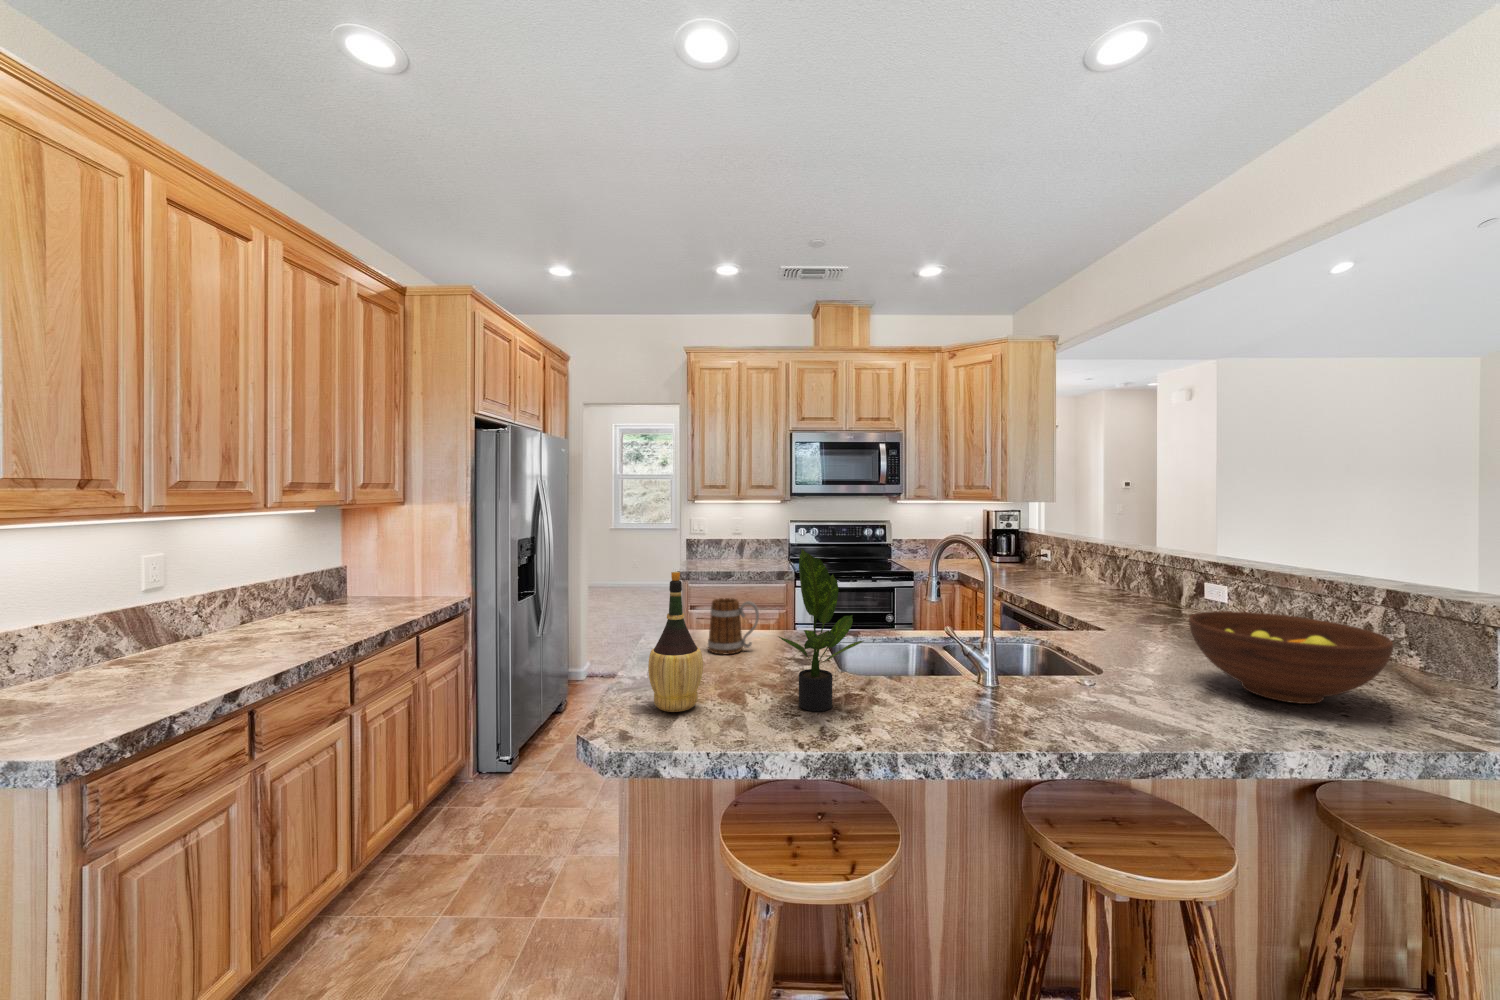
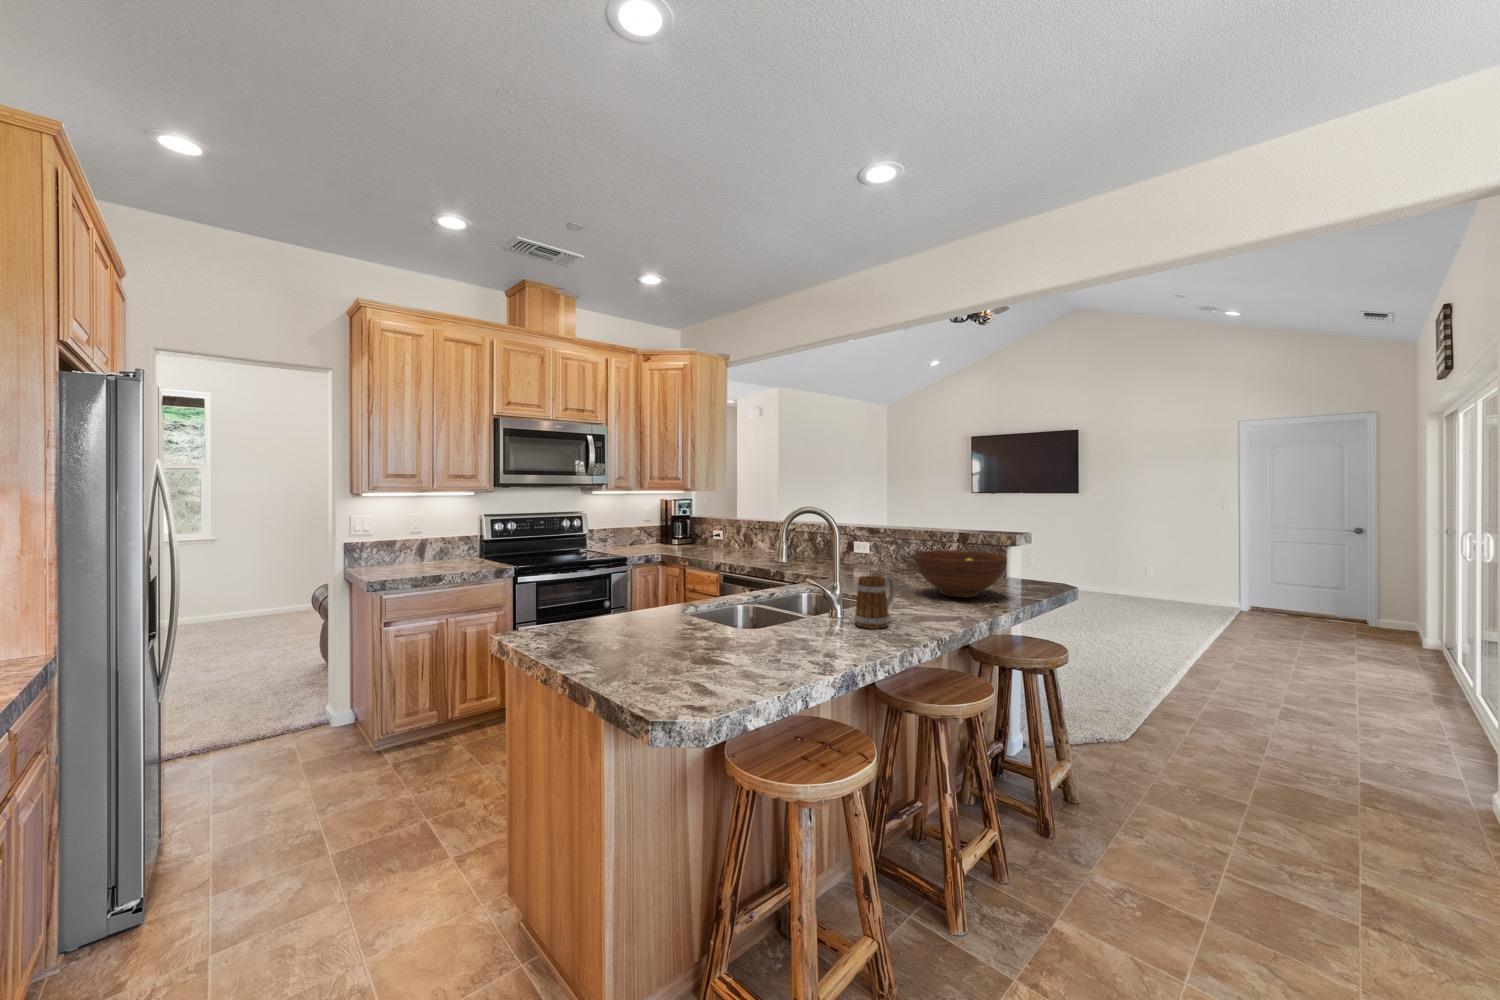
potted plant: present [779,549,863,711] -> none [751,519,820,655]
wine bottle: present [648,572,703,712] -> none [657,545,712,683]
mug: present [708,598,759,654] -> present [854,575,895,629]

